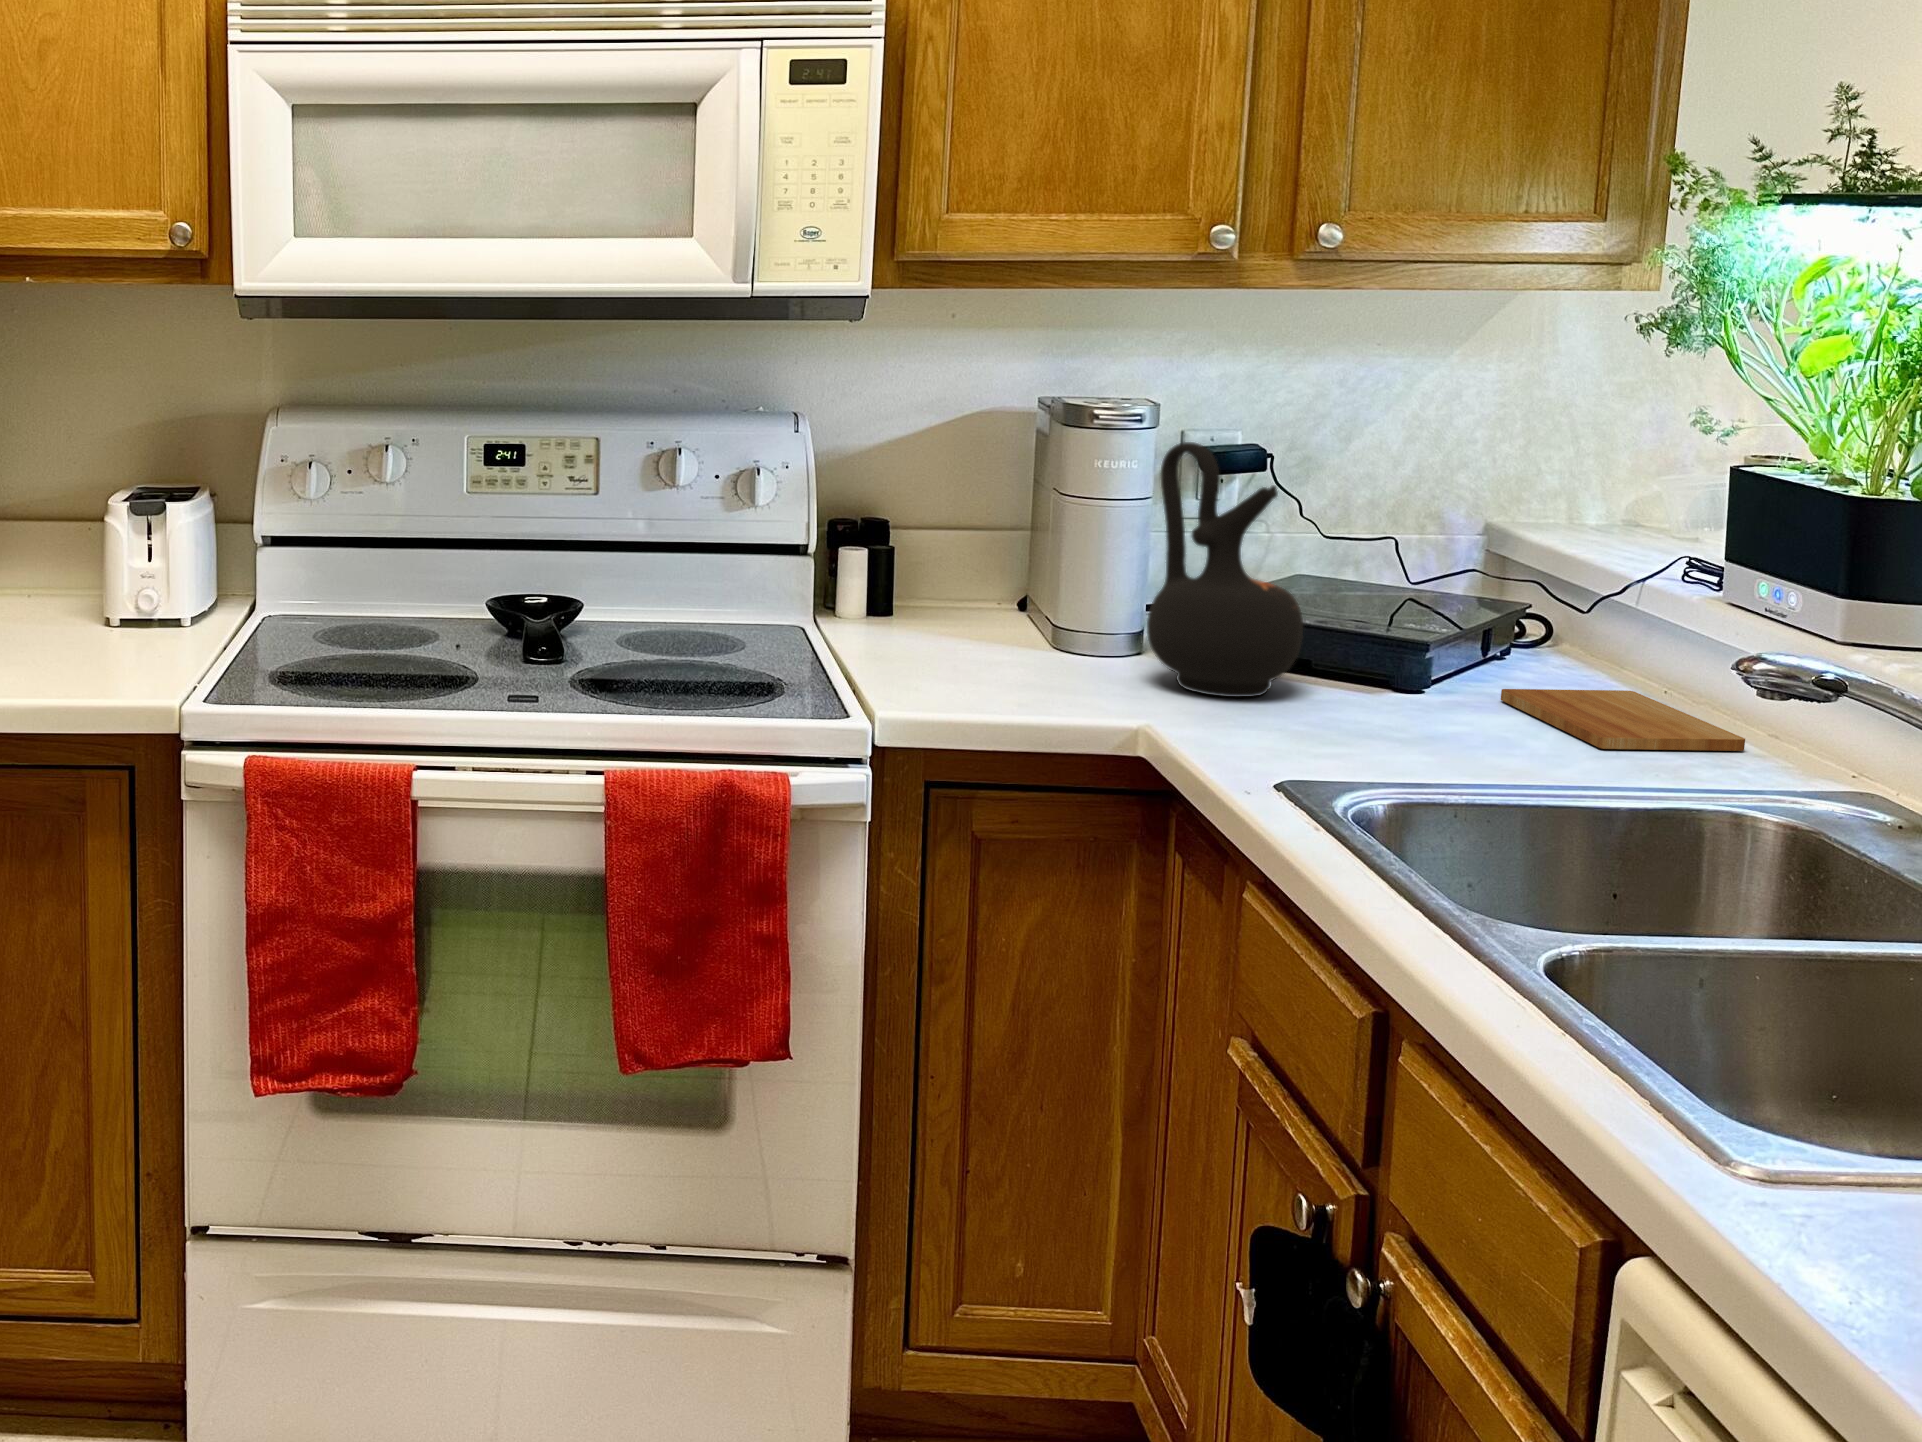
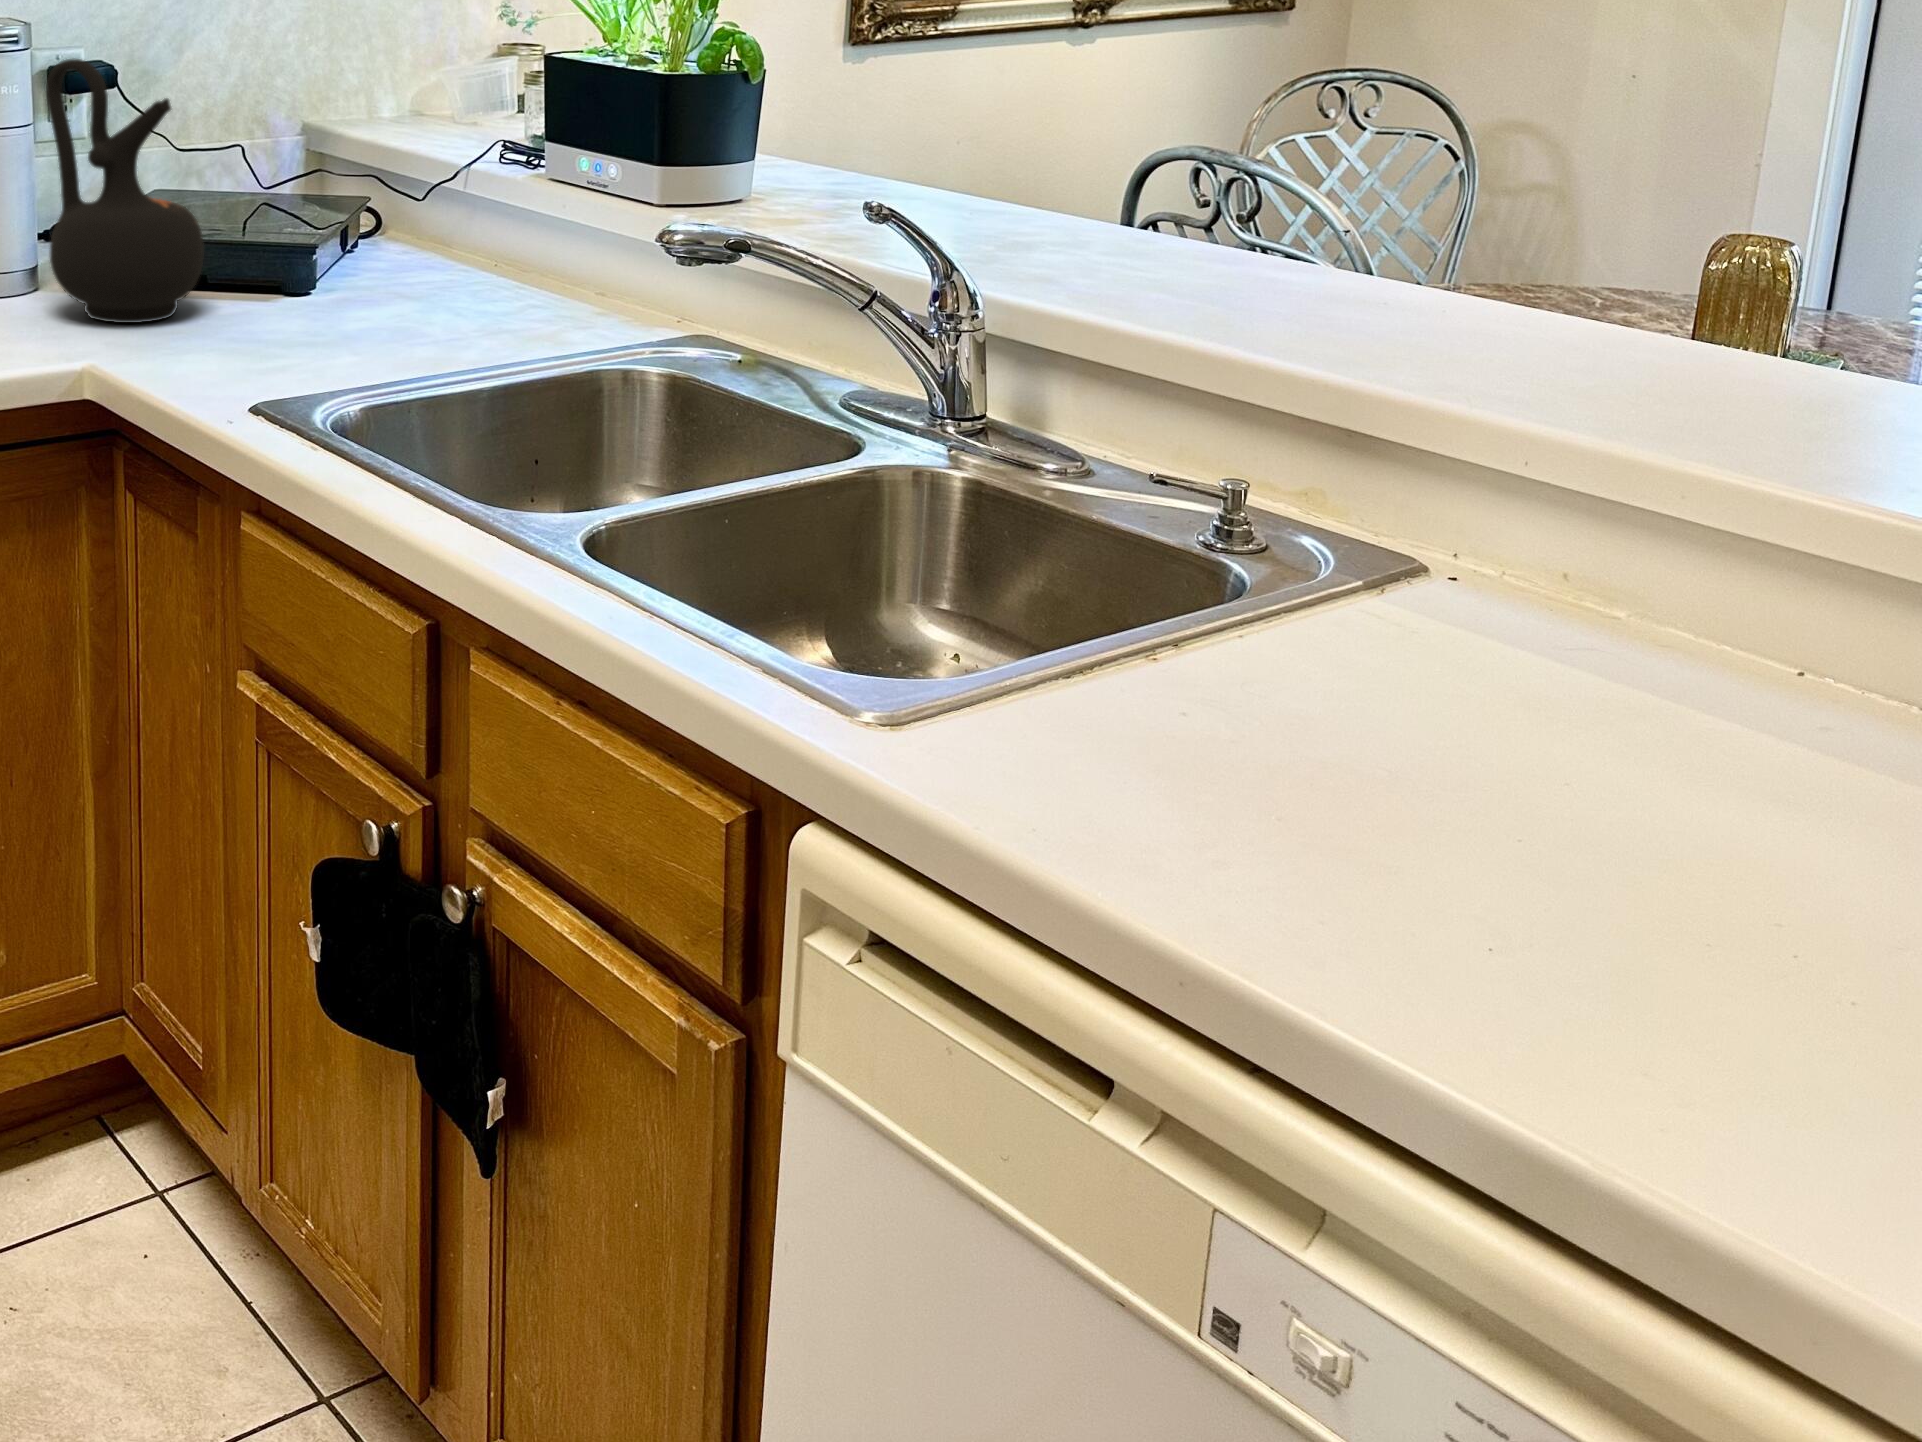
cutting board: present [1501,689,1745,751] -> none [375,266,587,325]

